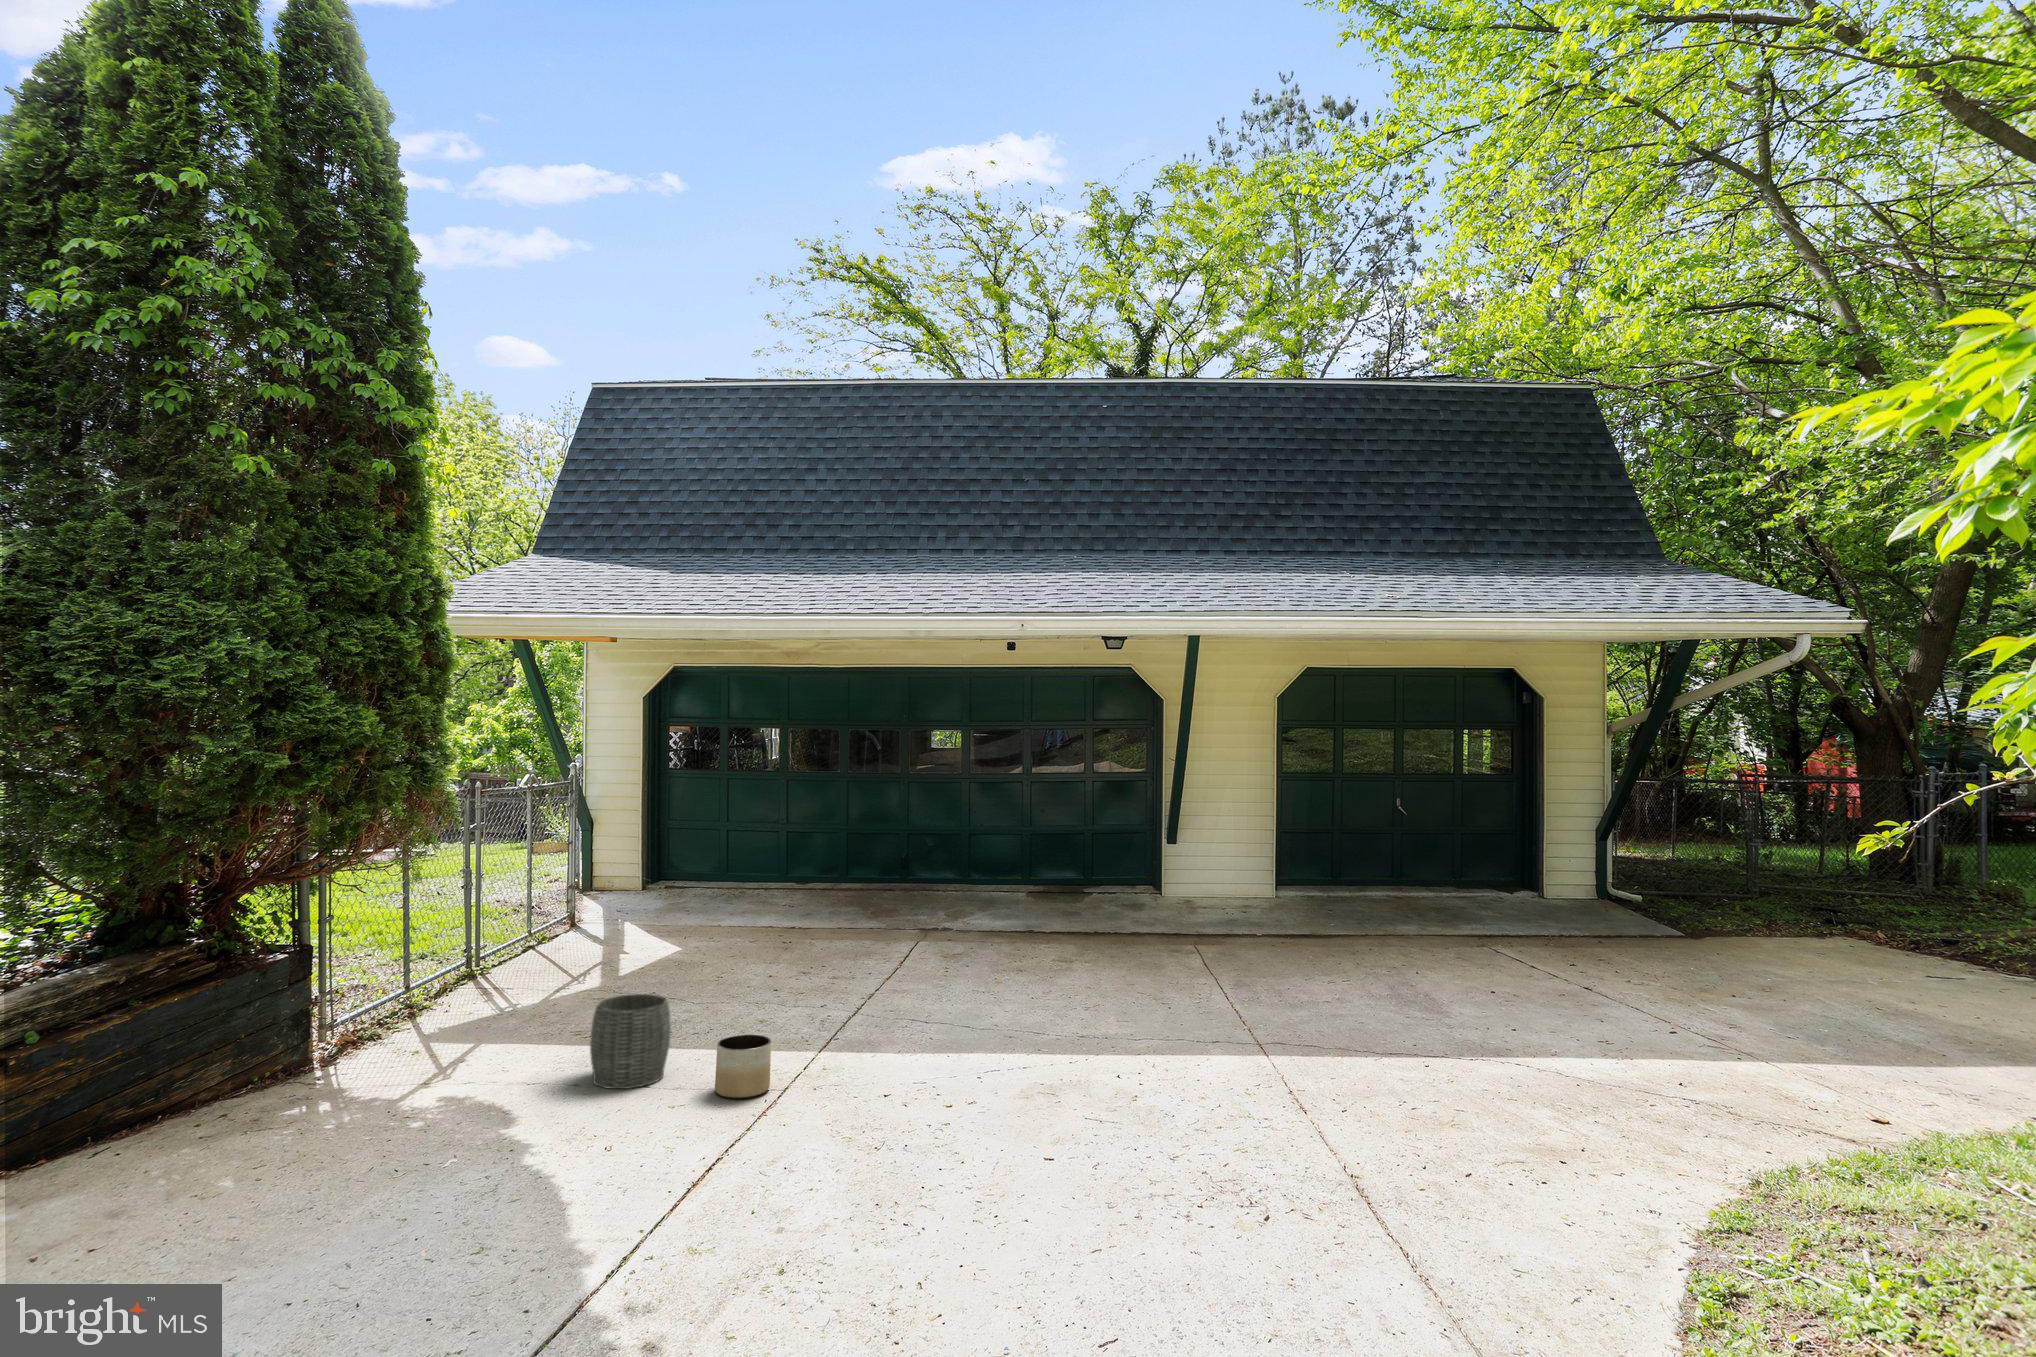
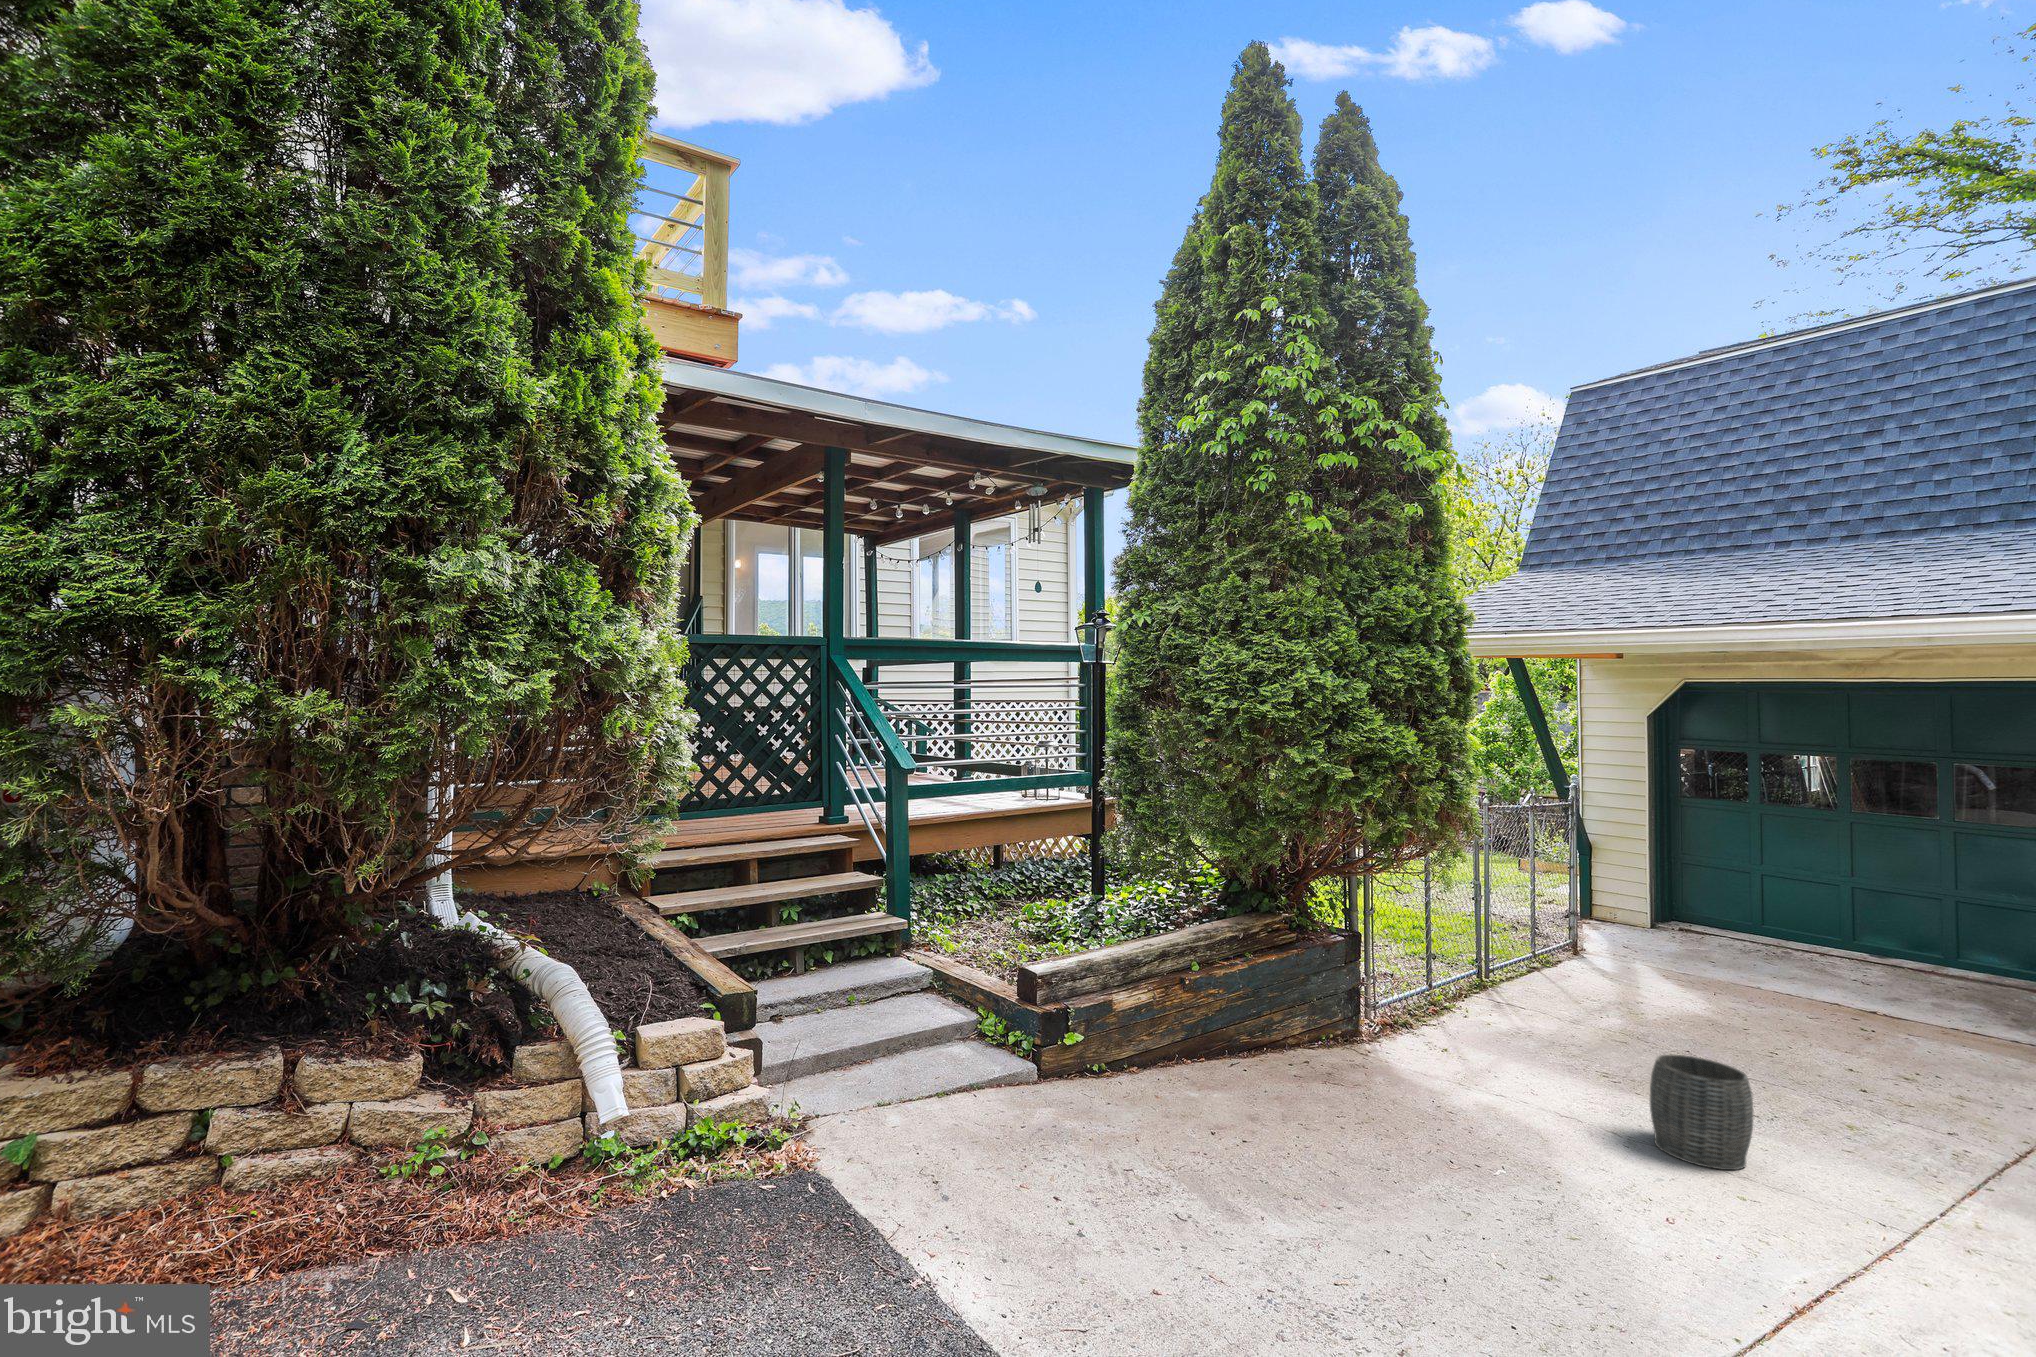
planter: present [715,1035,771,1099] -> none [1830,1147,1919,1238]

